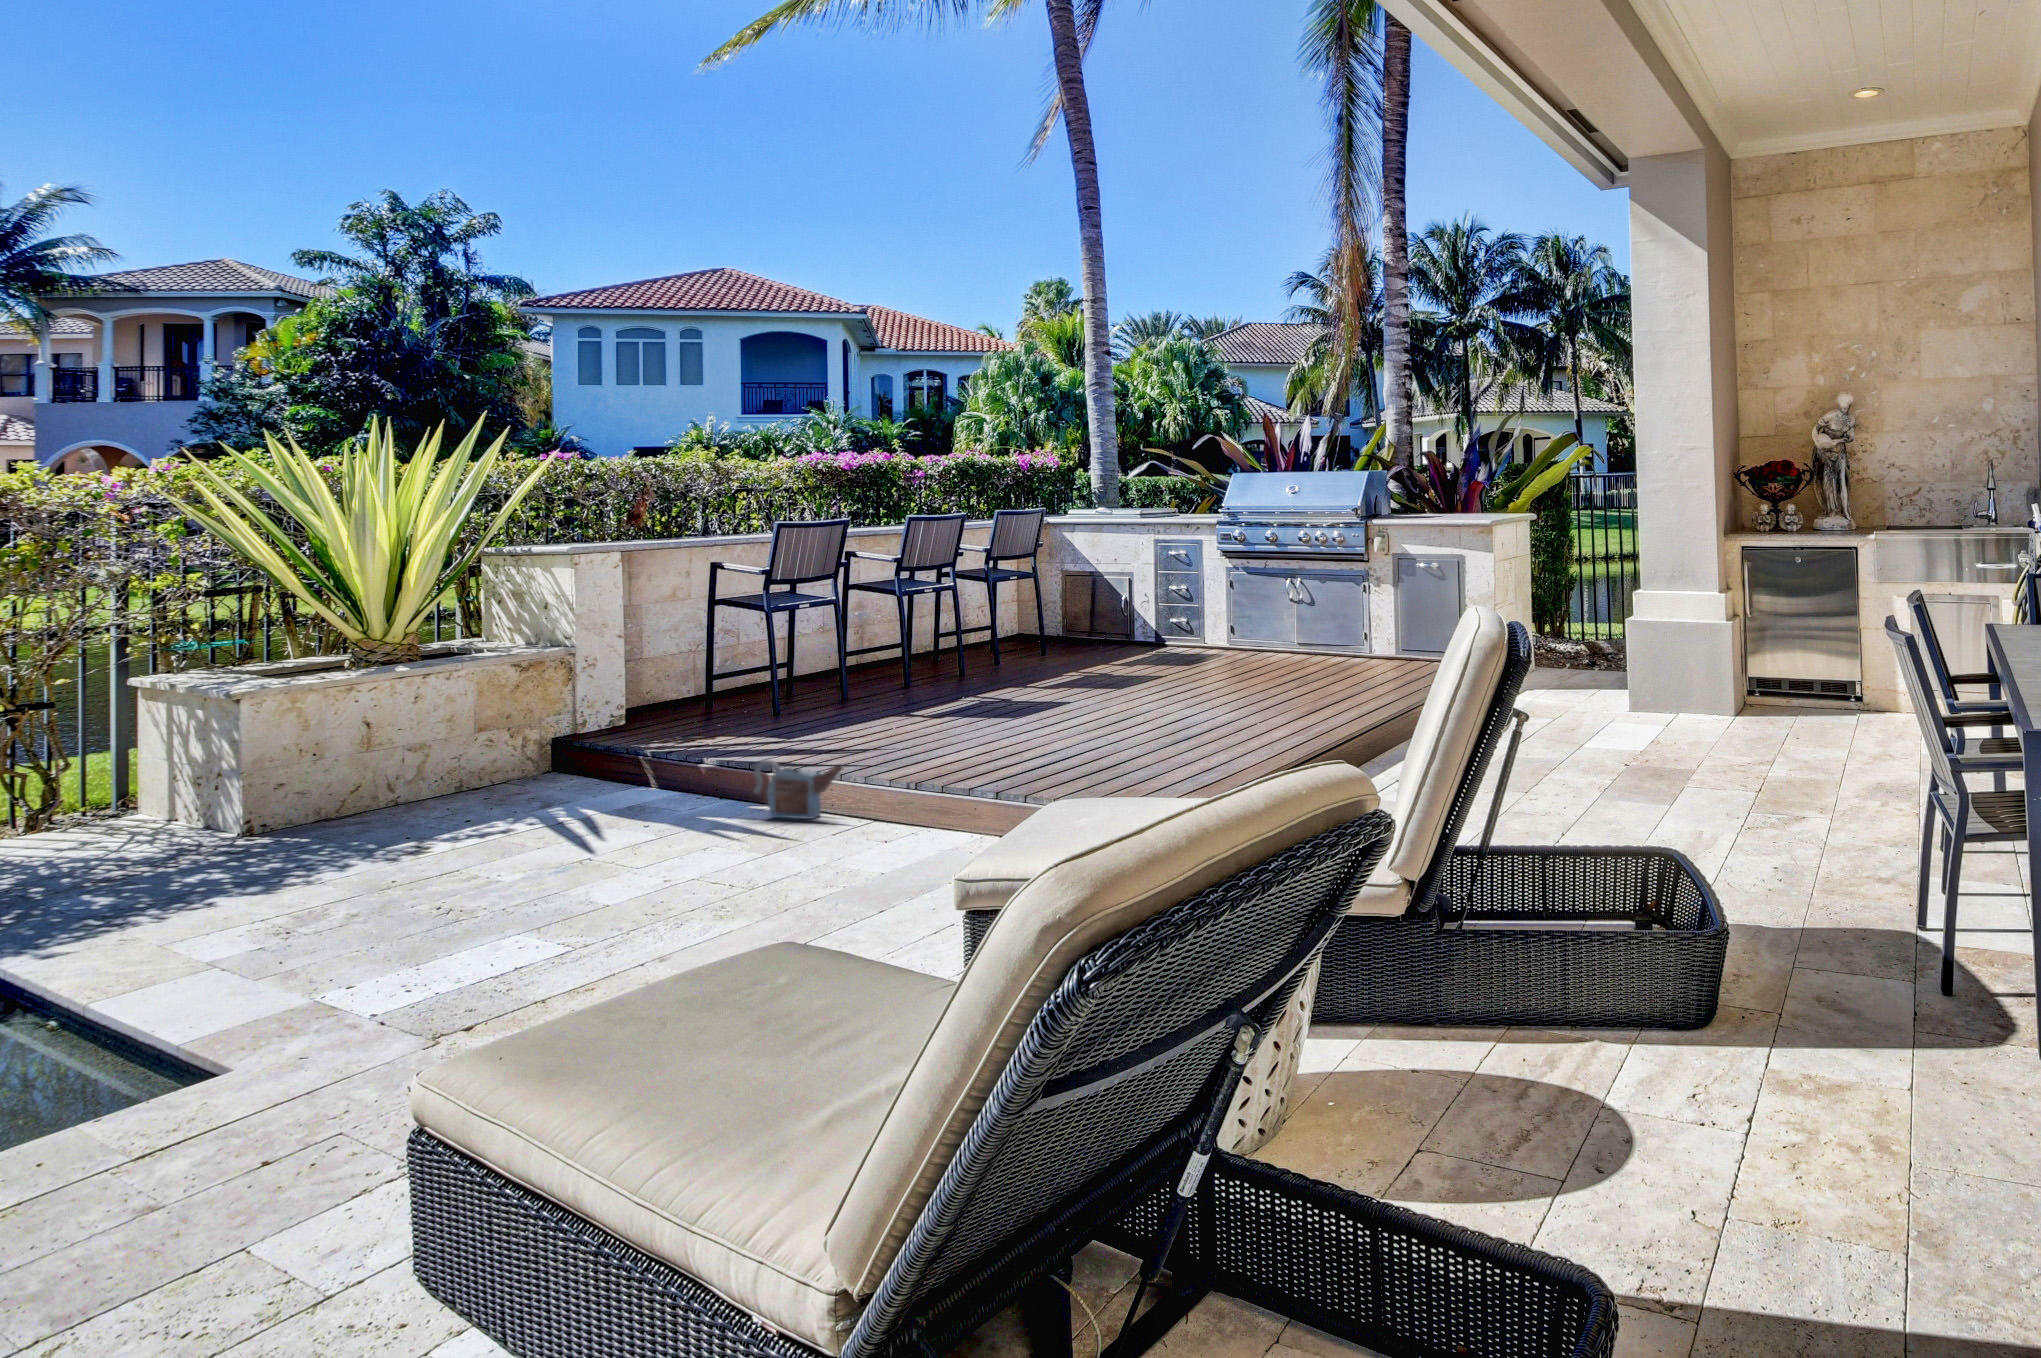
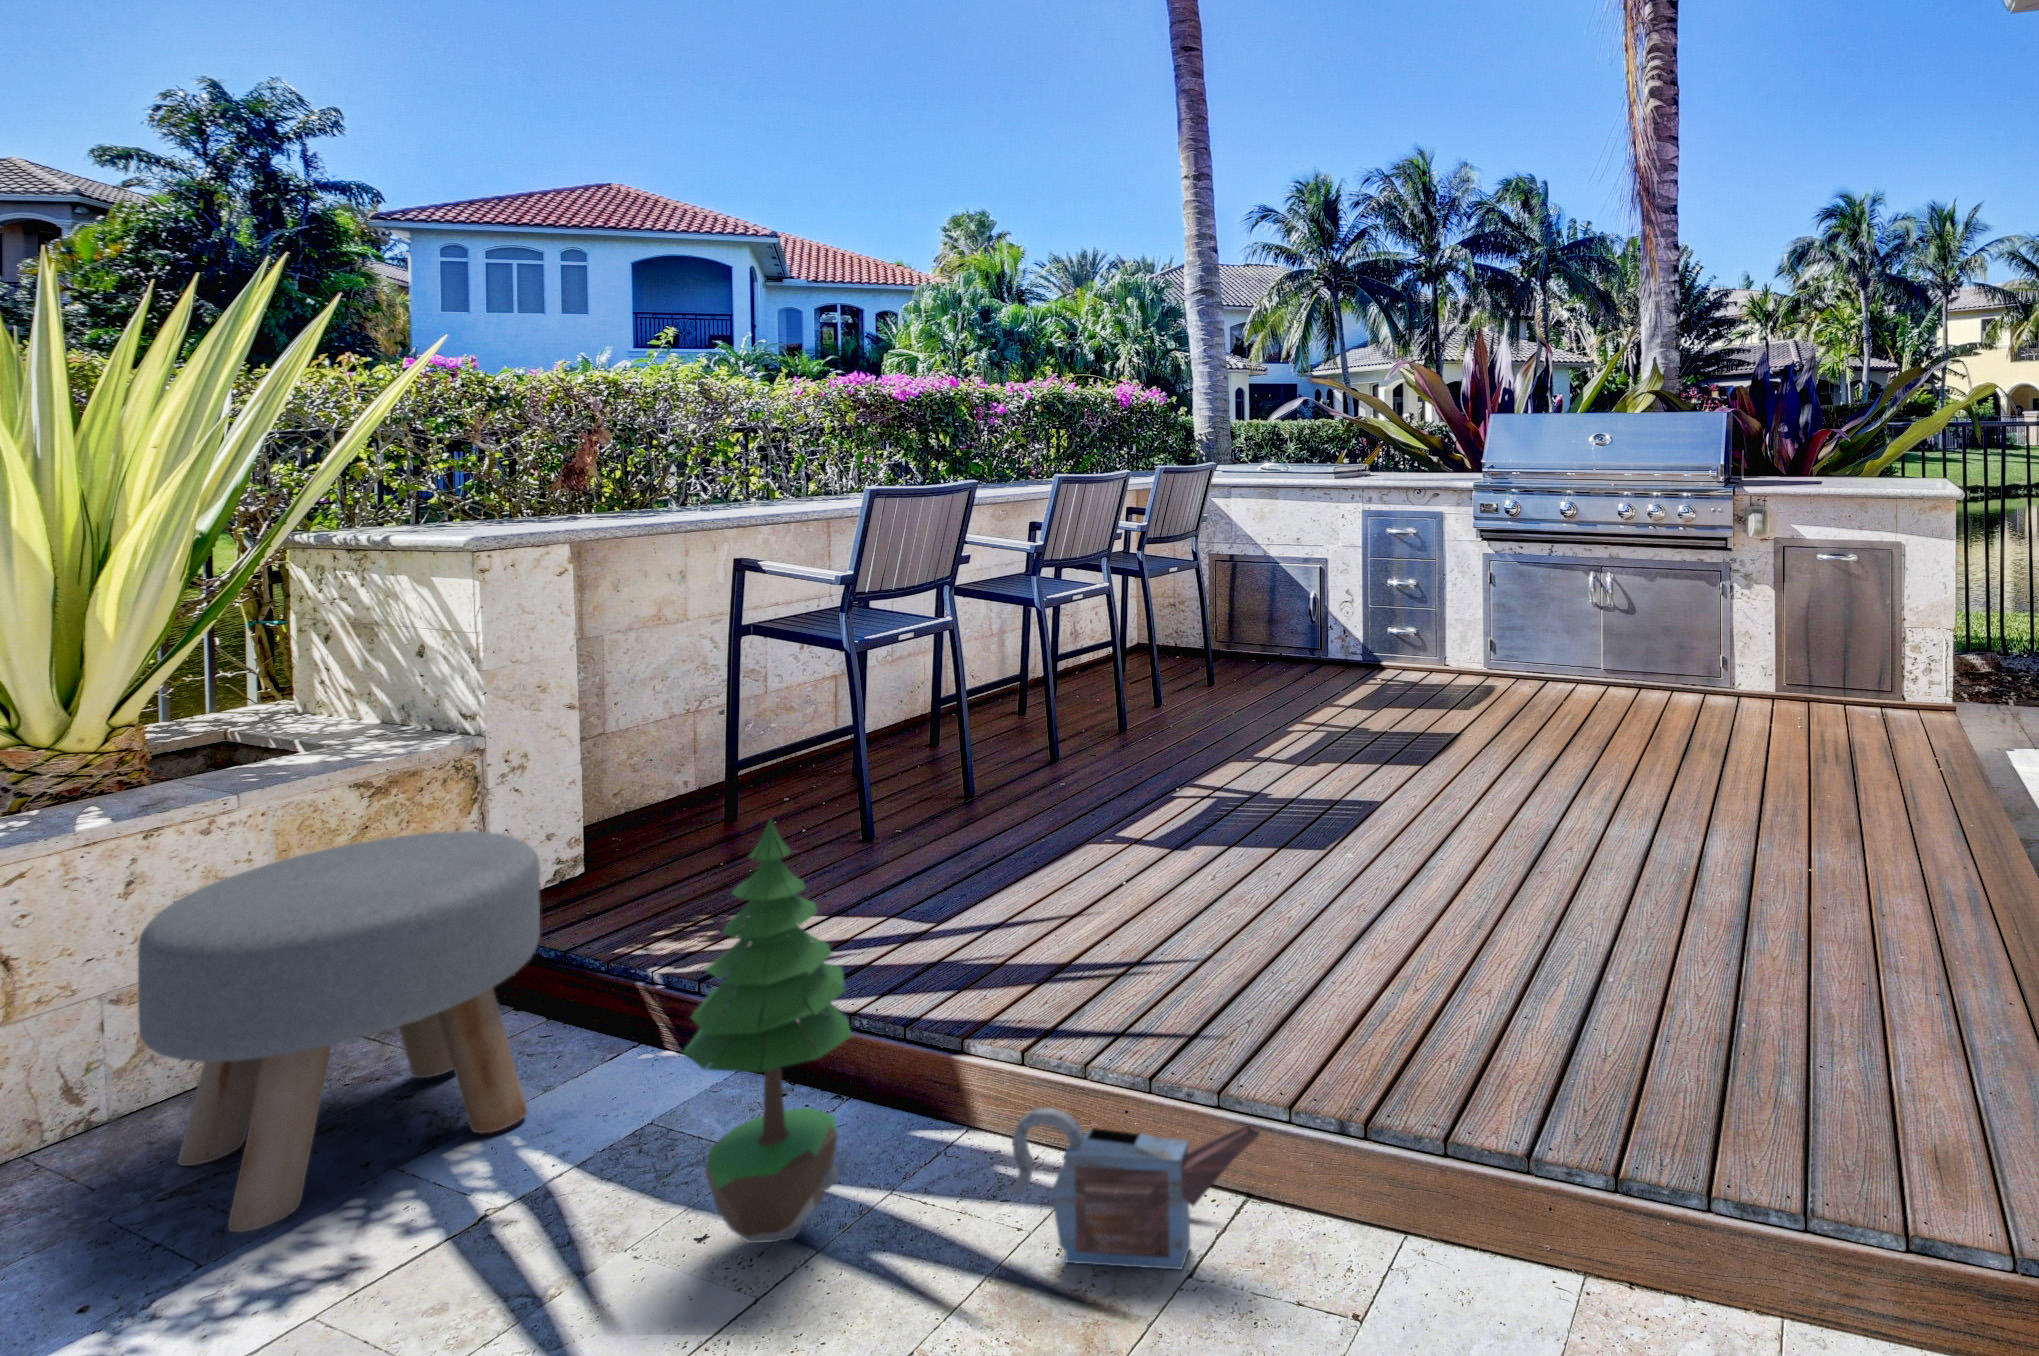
potted tree: none [631,645,701,814] -> present [683,819,852,1243]
ottoman: none [433,676,590,813] -> present [138,831,540,1232]

